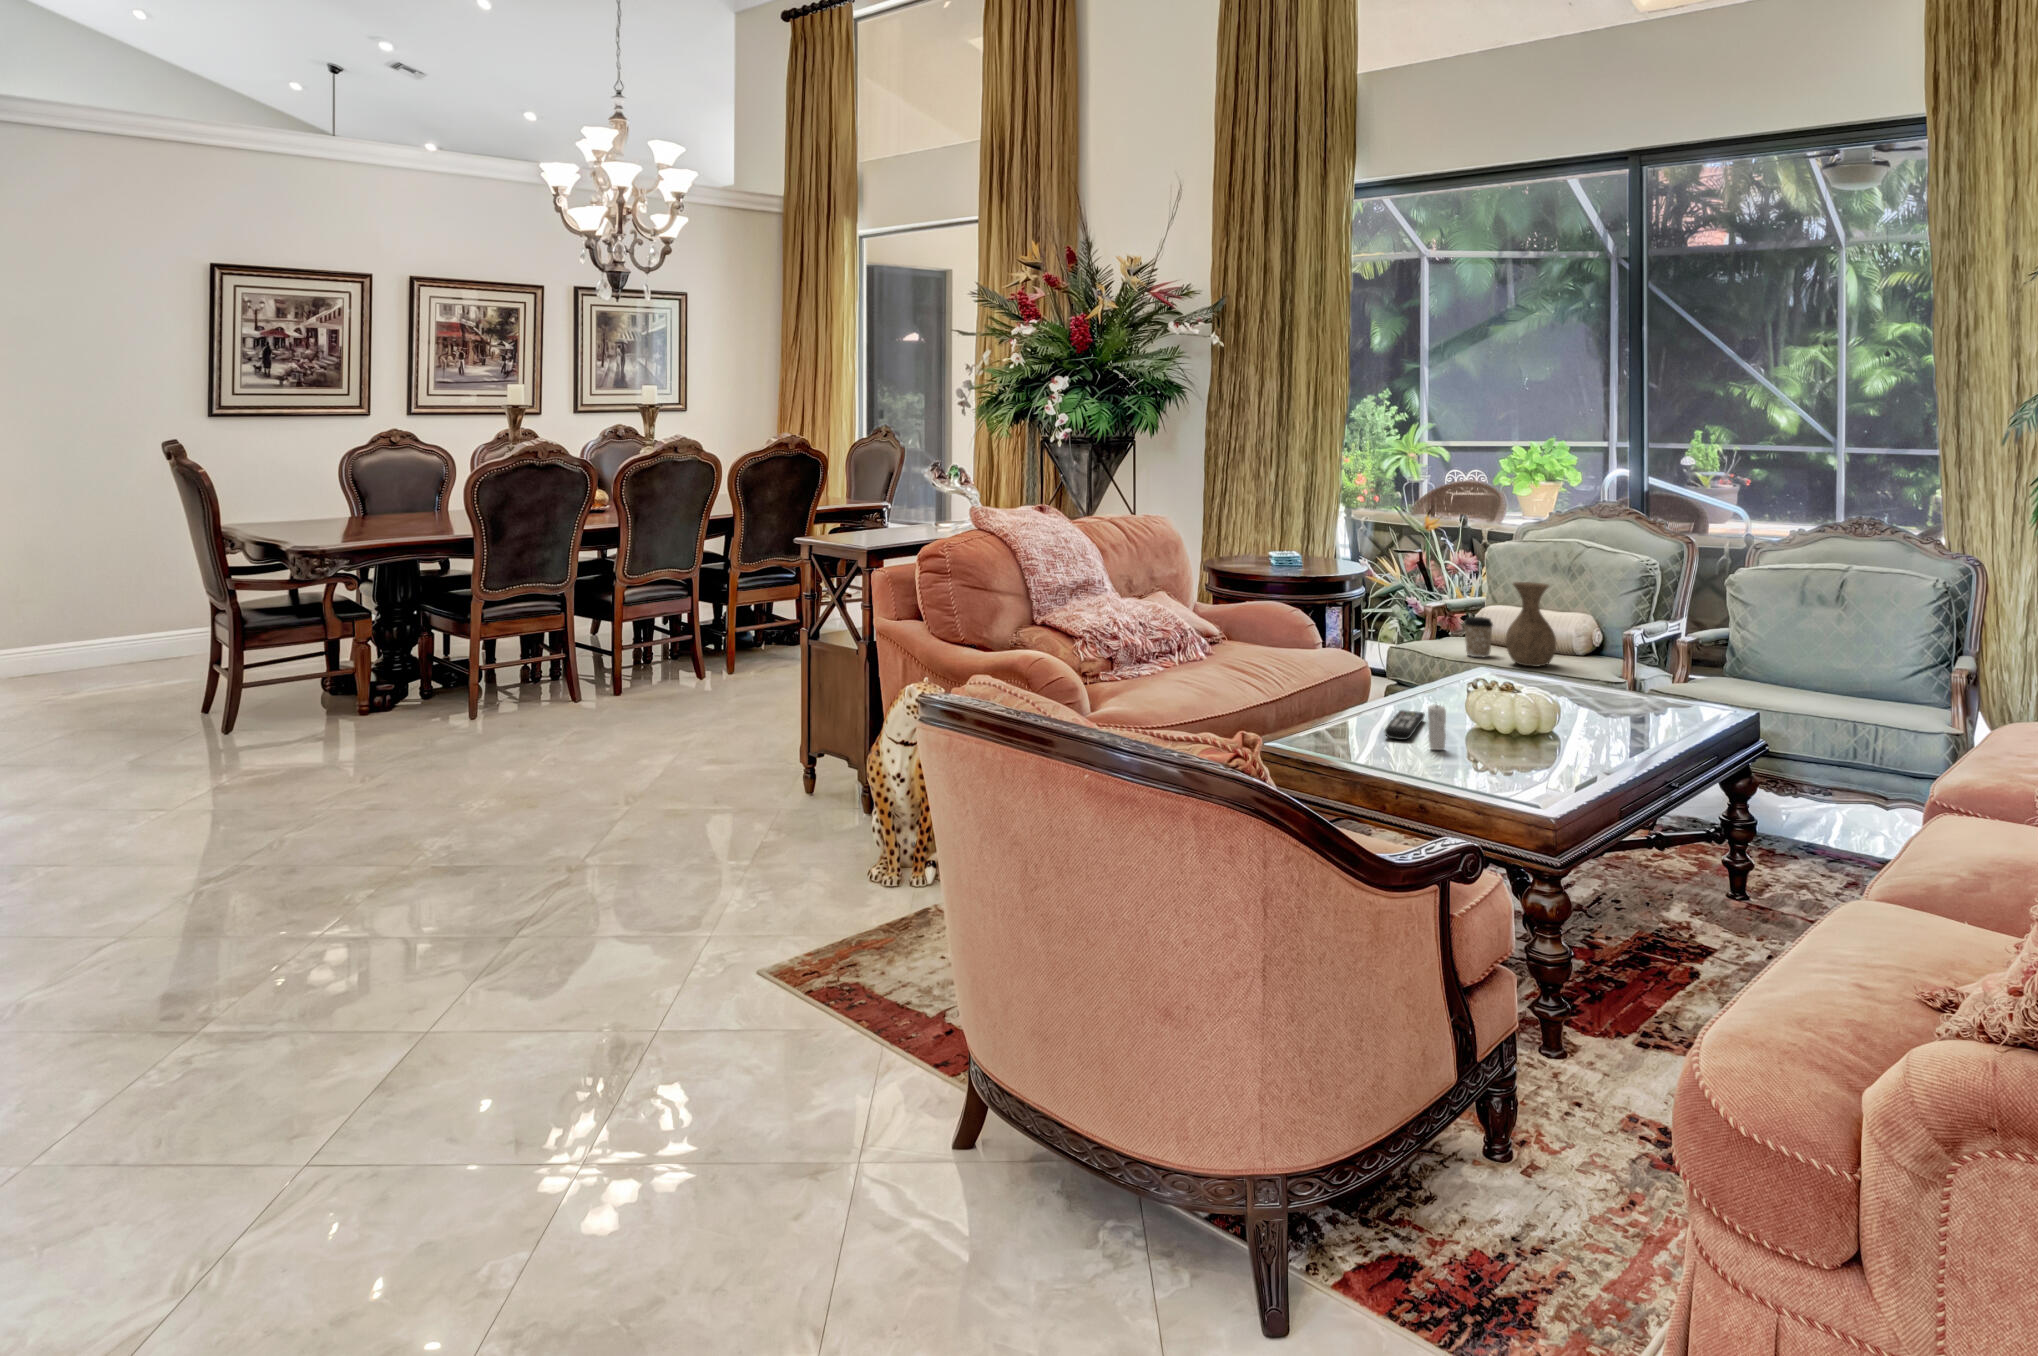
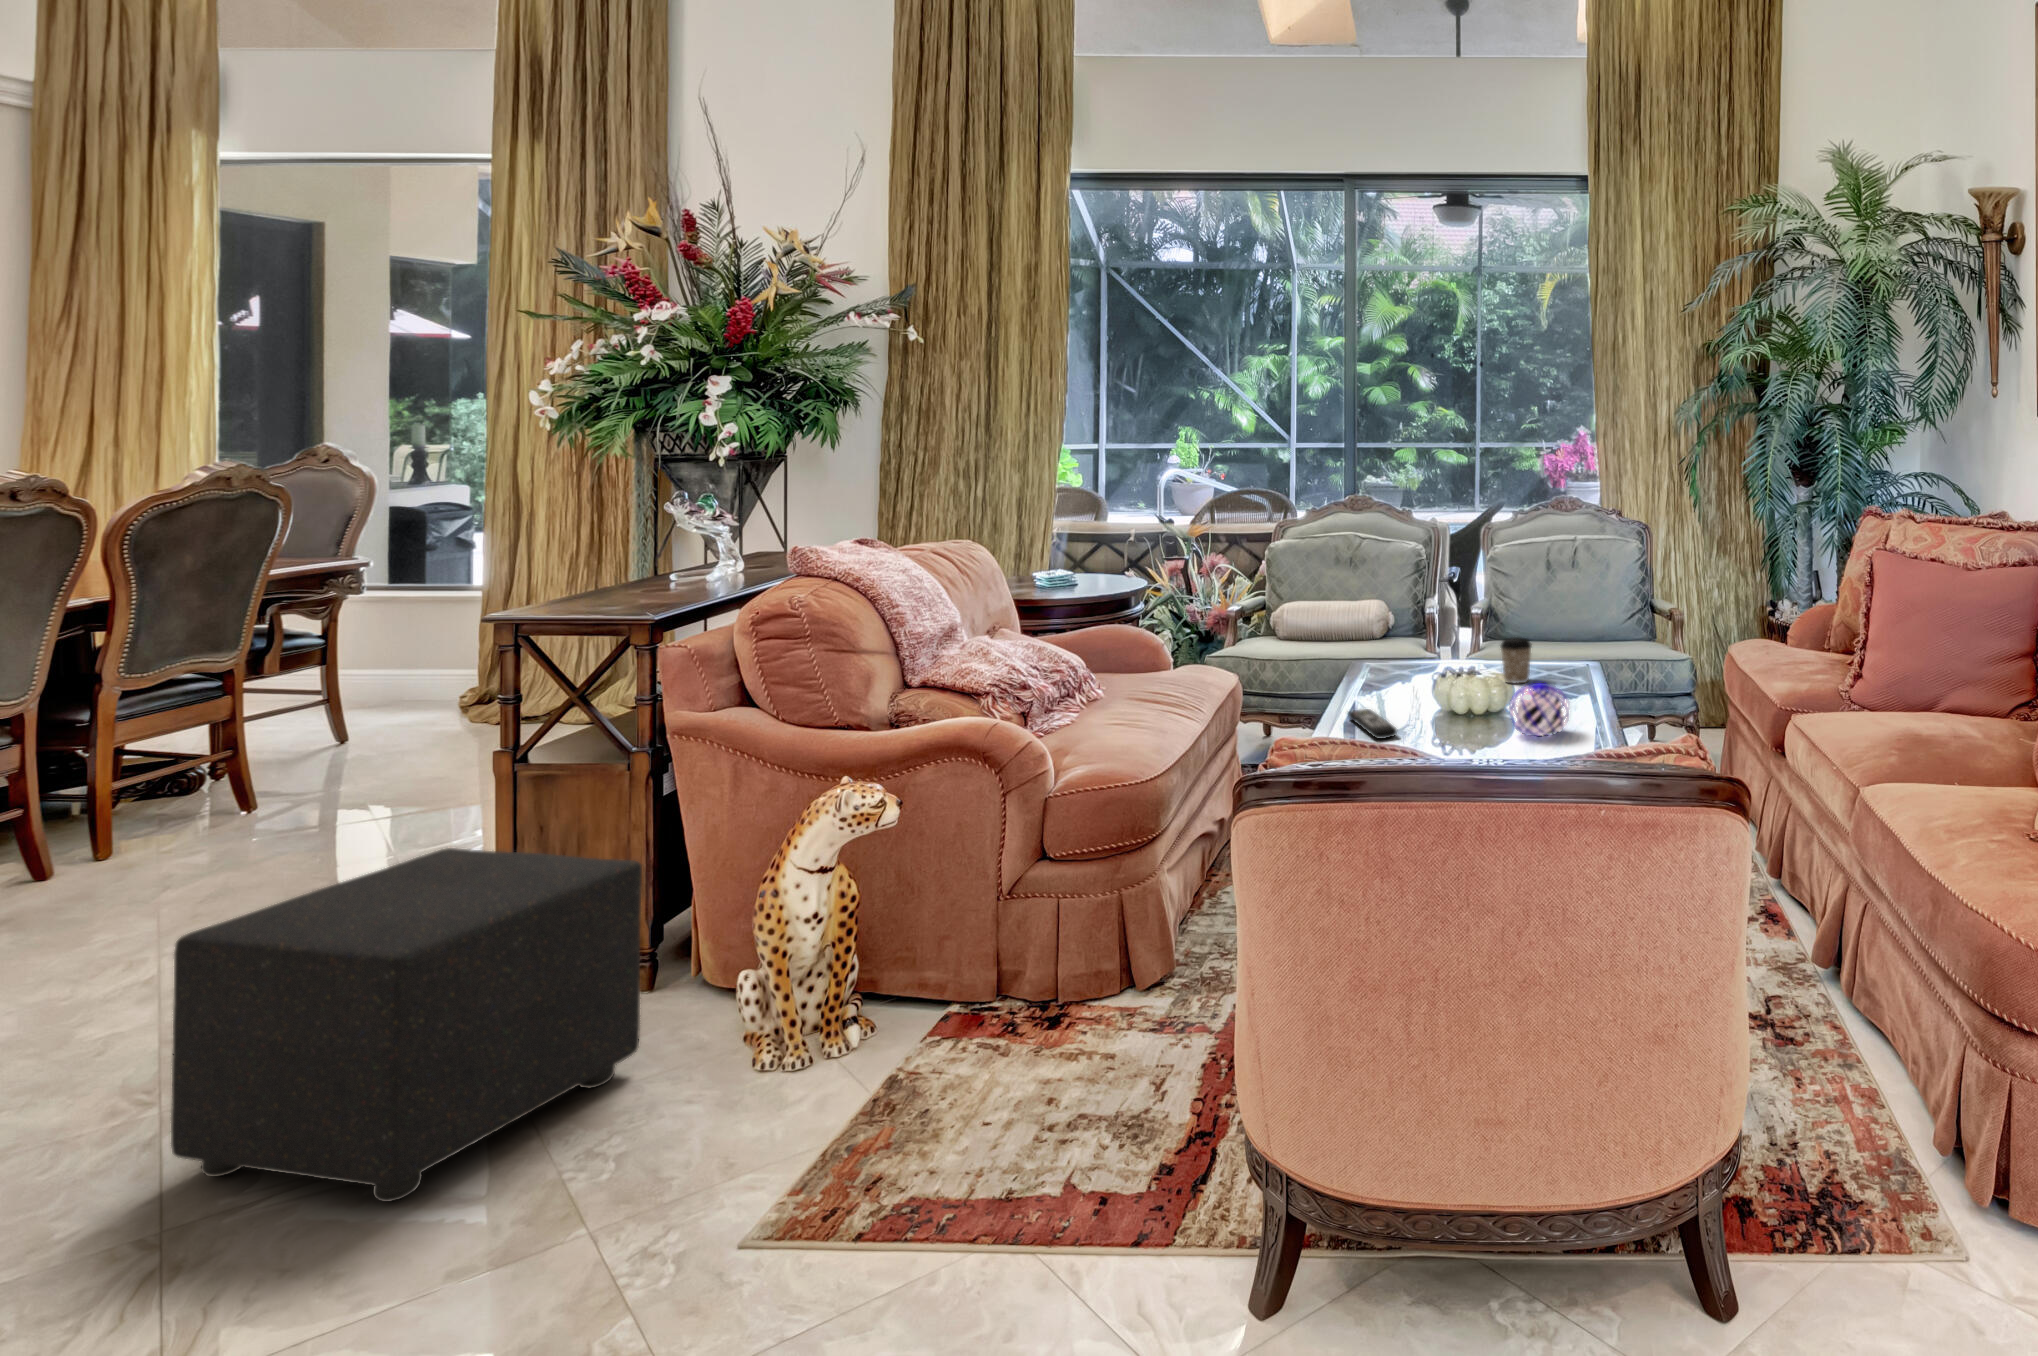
vase: present [1506,582,1556,667] -> none [1327,572,1372,650]
coffee cup: present [1464,617,1493,657] -> present [1501,637,1532,683]
ottoman: none [604,678,827,881] -> present [171,848,642,1202]
candle: present [1428,704,1446,750] -> none [1422,691,1440,741]
decorative orb: none [1515,710,1588,771] -> present [1509,683,1569,736]

